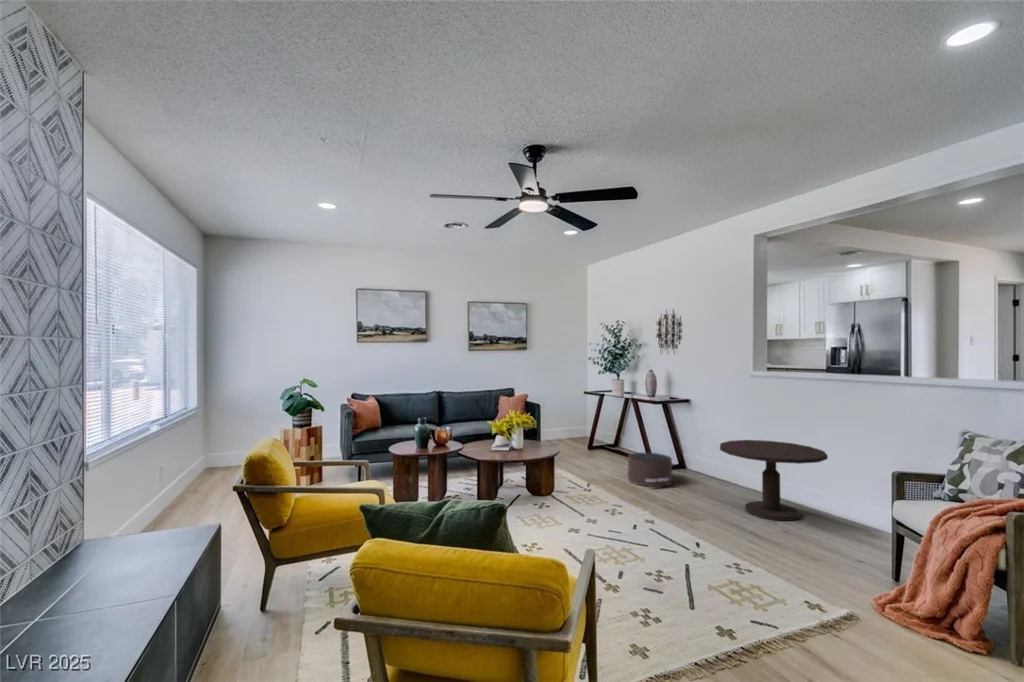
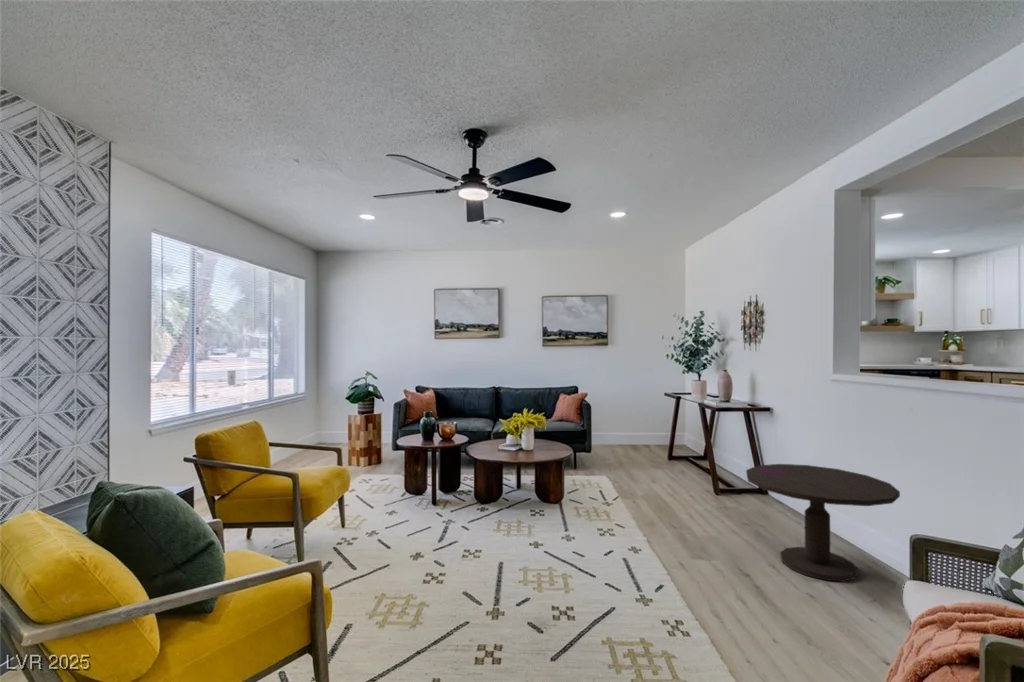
pouf: present [626,453,672,487] -> none [669,468,724,511]

